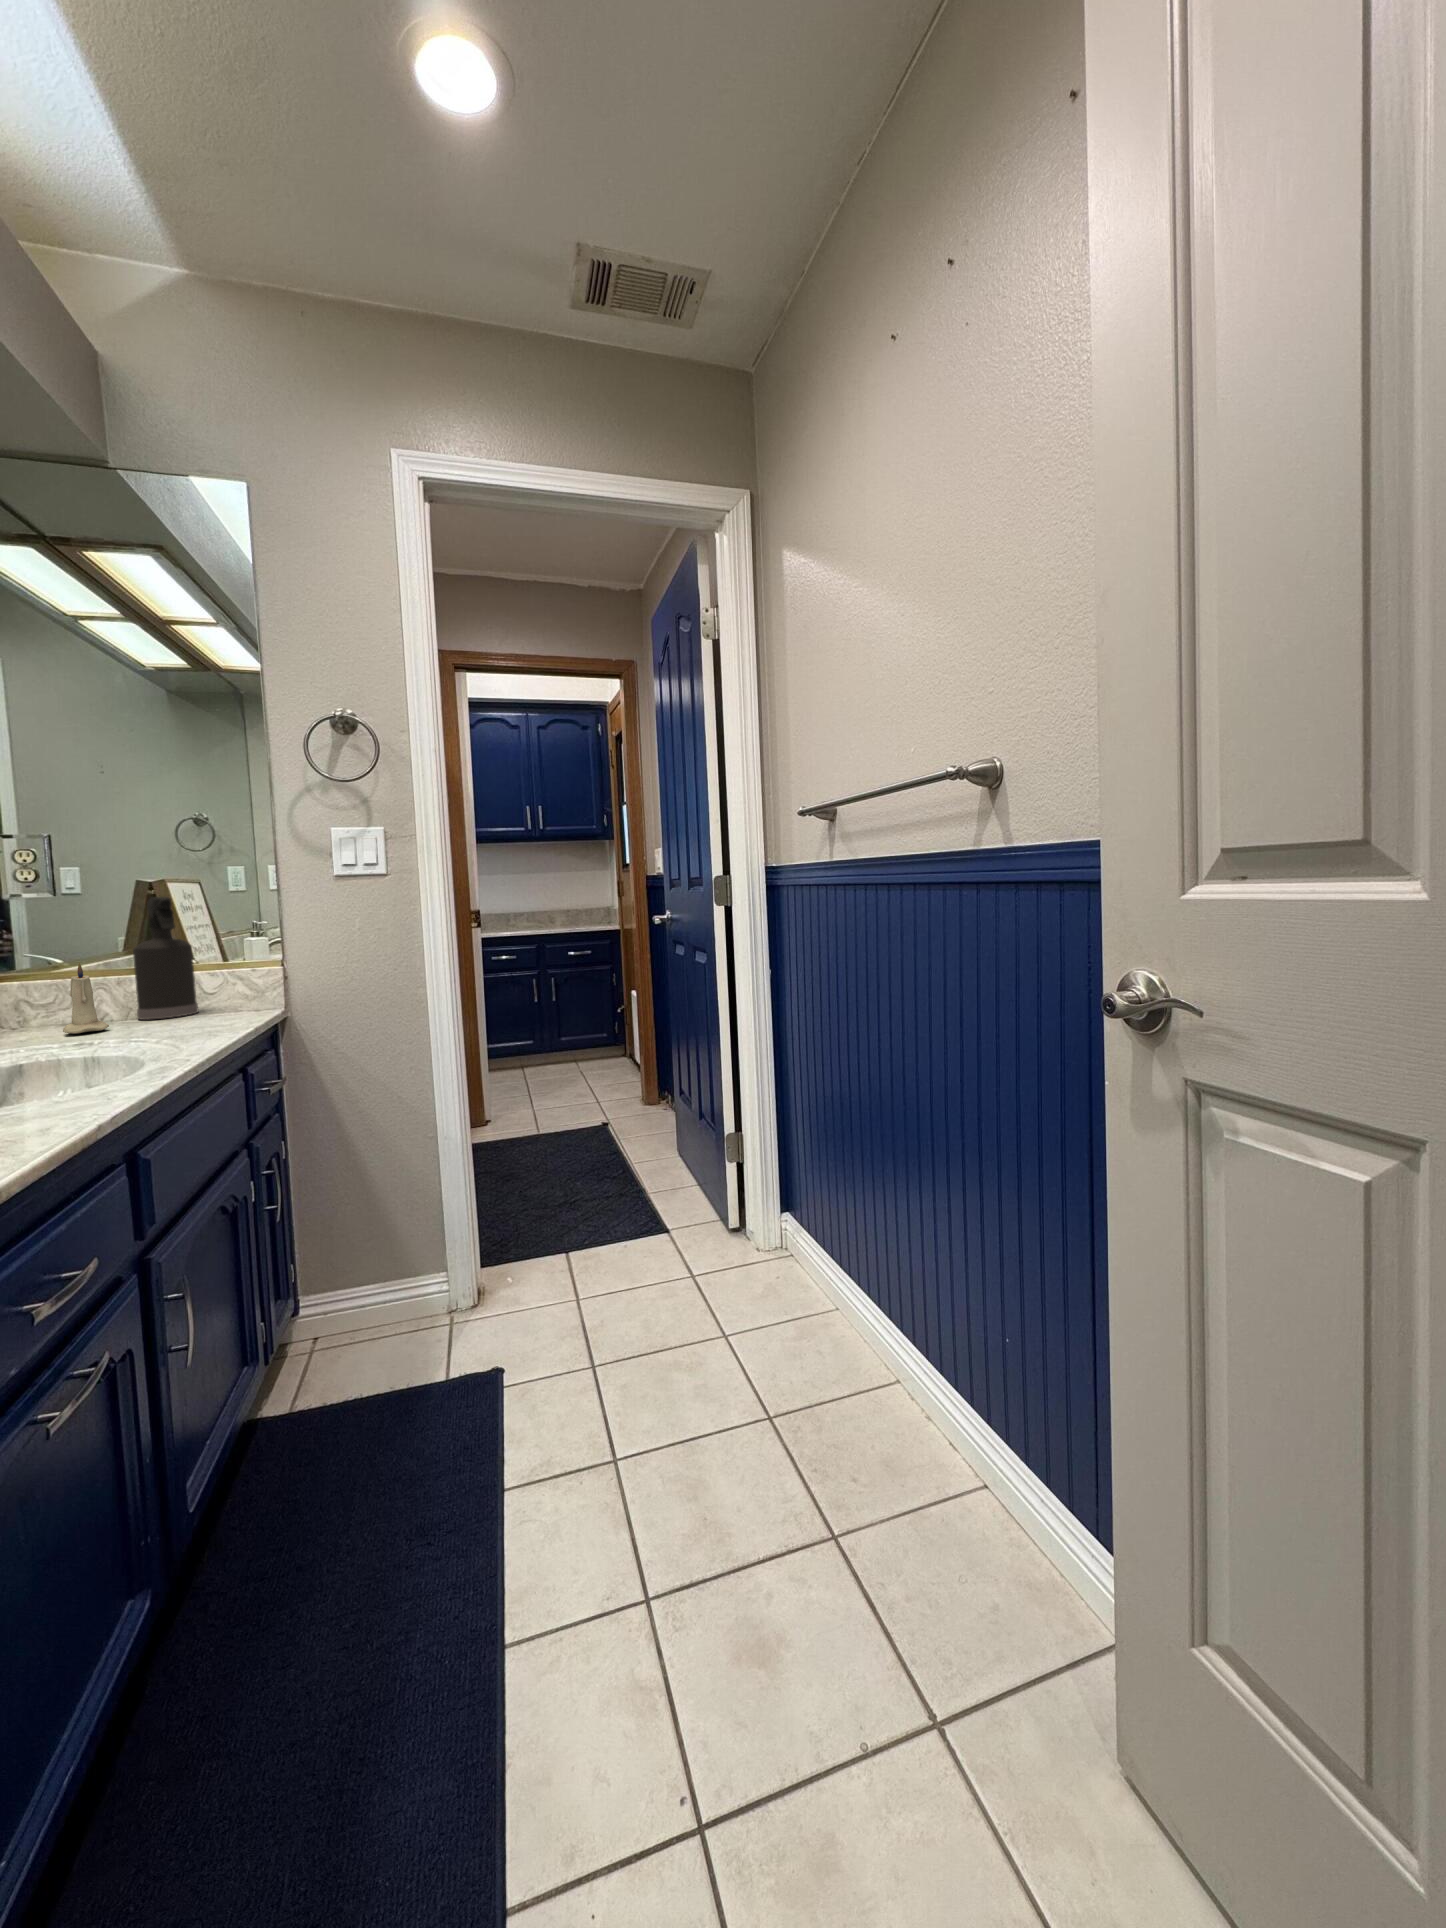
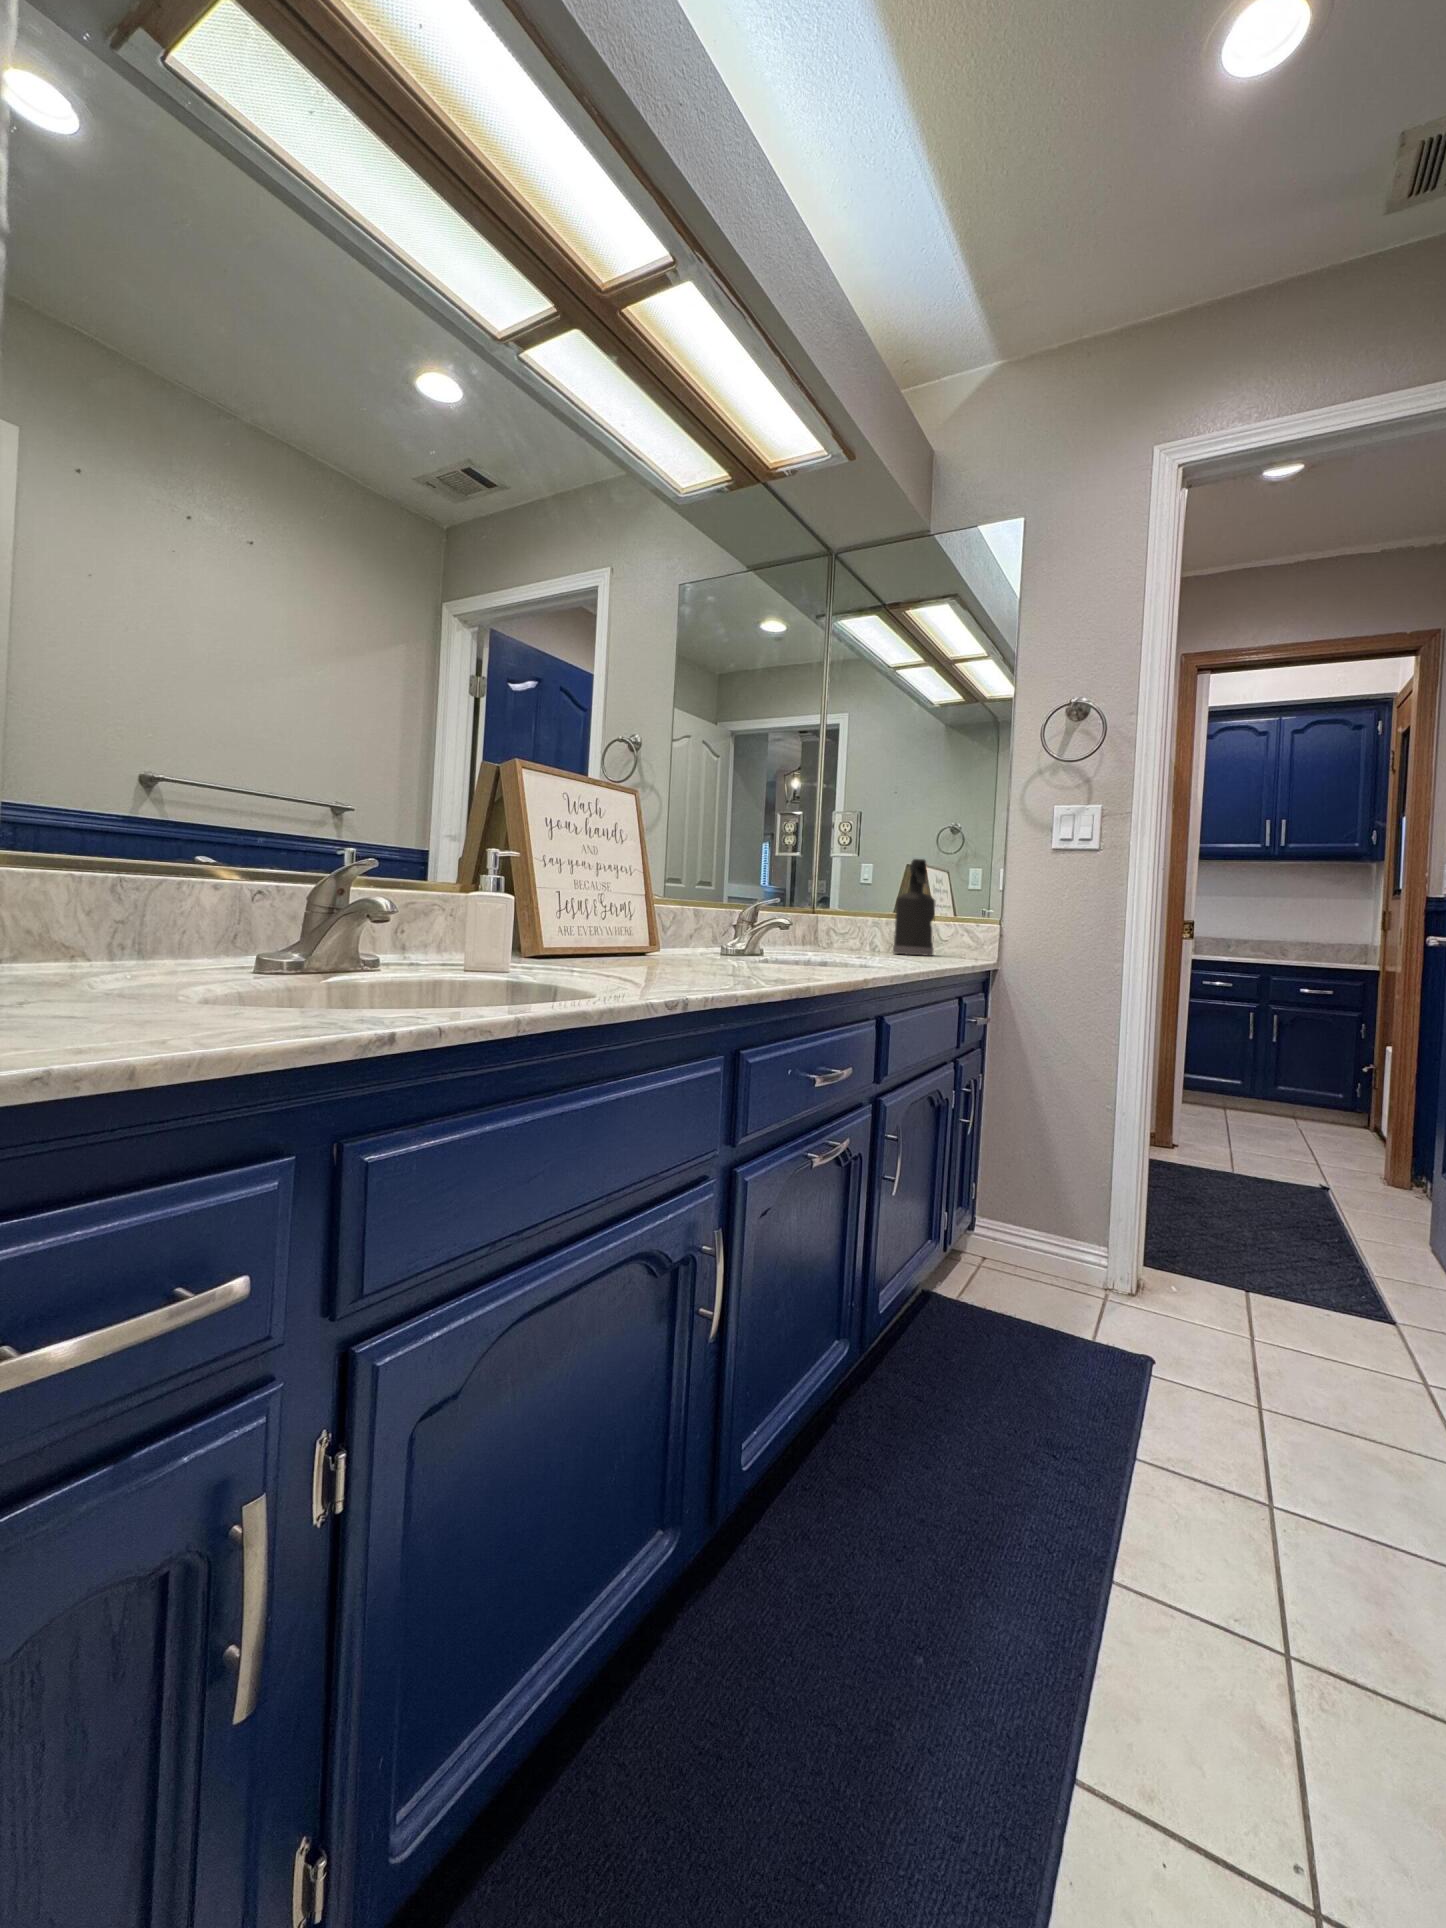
candle: present [63,962,109,1034] -> none [848,901,875,954]

